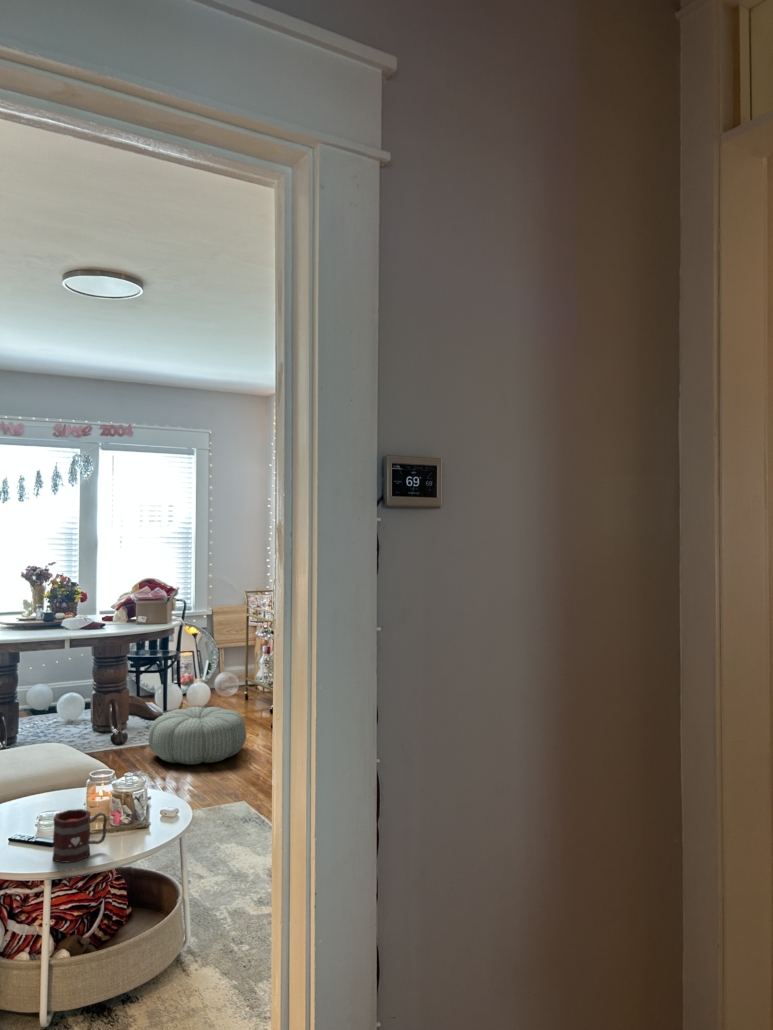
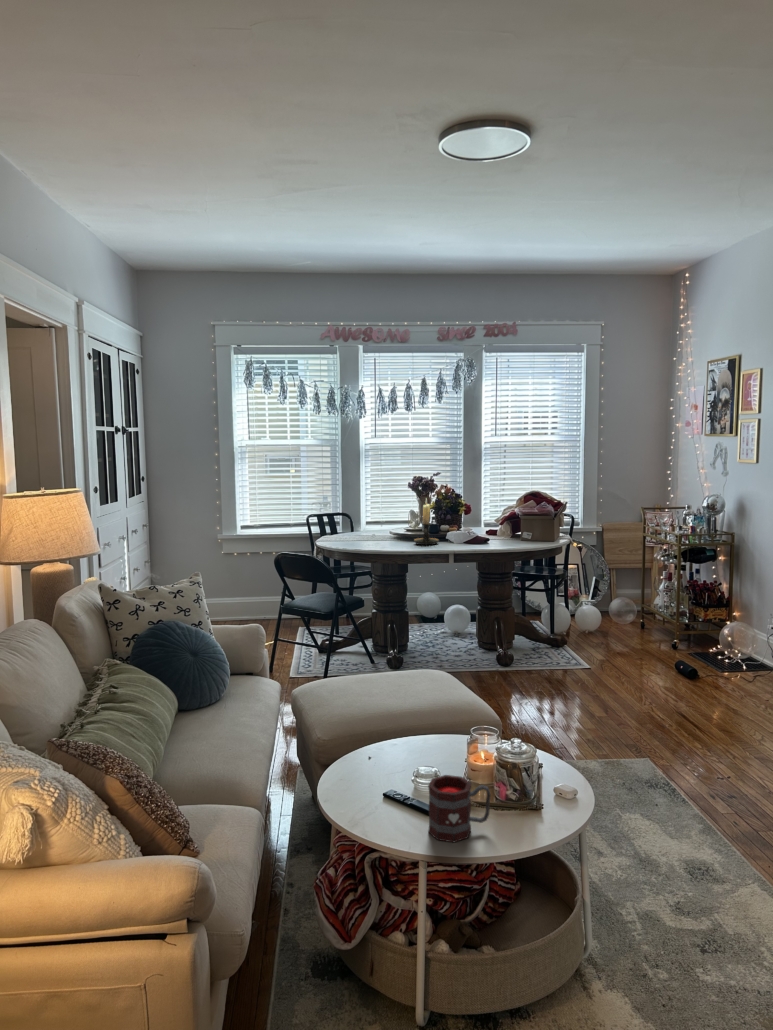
candle holder: none [27,586,54,633] -> present [414,499,439,545]
pouf: present [148,707,246,765] -> none [535,634,645,700]

